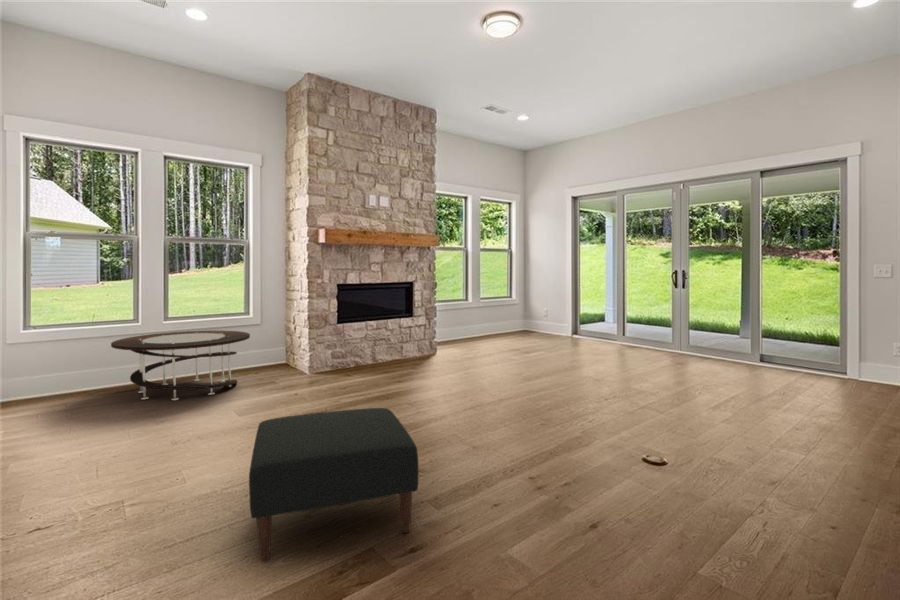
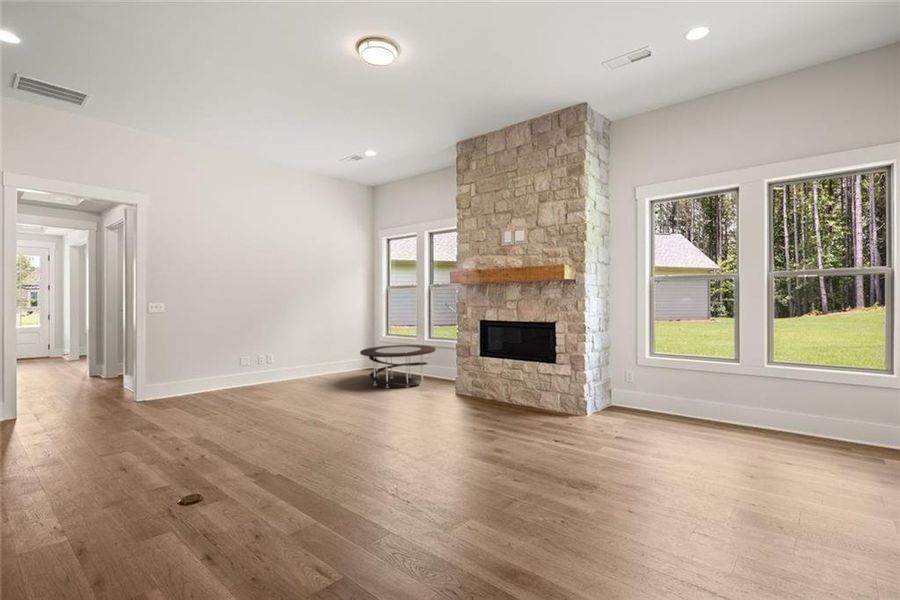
ottoman: present [249,408,418,562] -> none [143,389,222,450]

